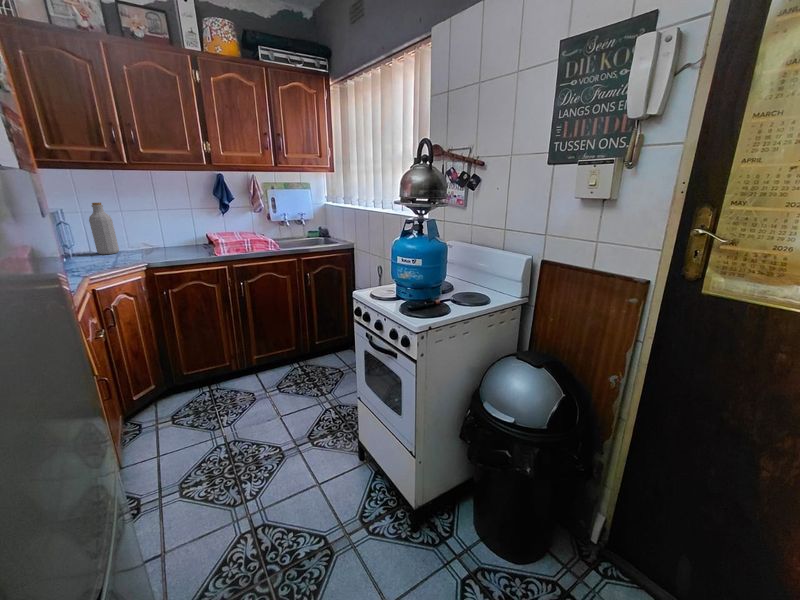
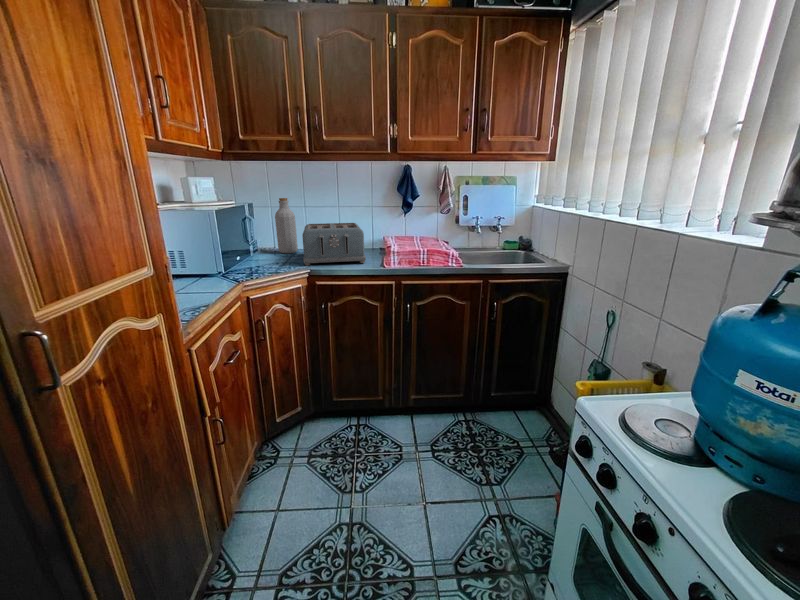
toaster: none [127,222,197,261] -> present [302,223,366,266]

